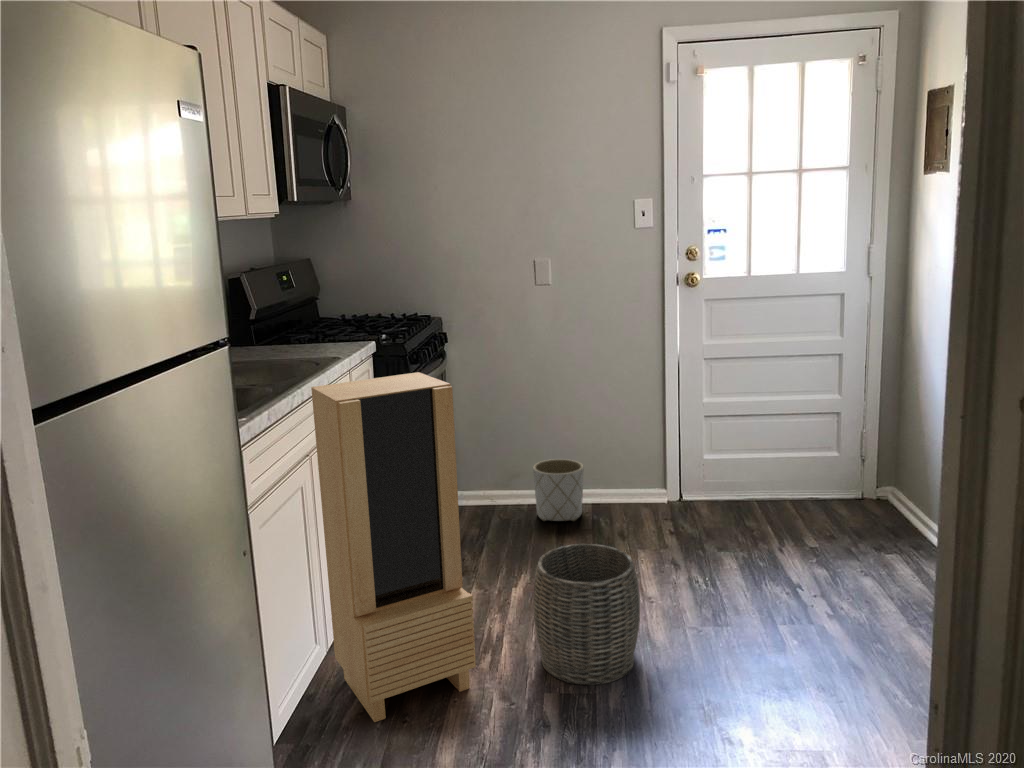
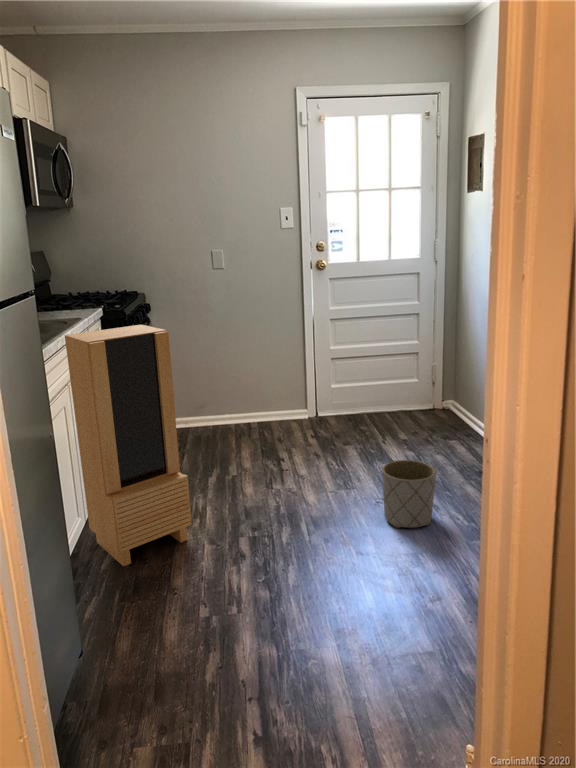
planter: present [533,459,584,521] -> present [382,460,436,528]
woven basket: present [534,544,640,685] -> none [228,440,299,531]

